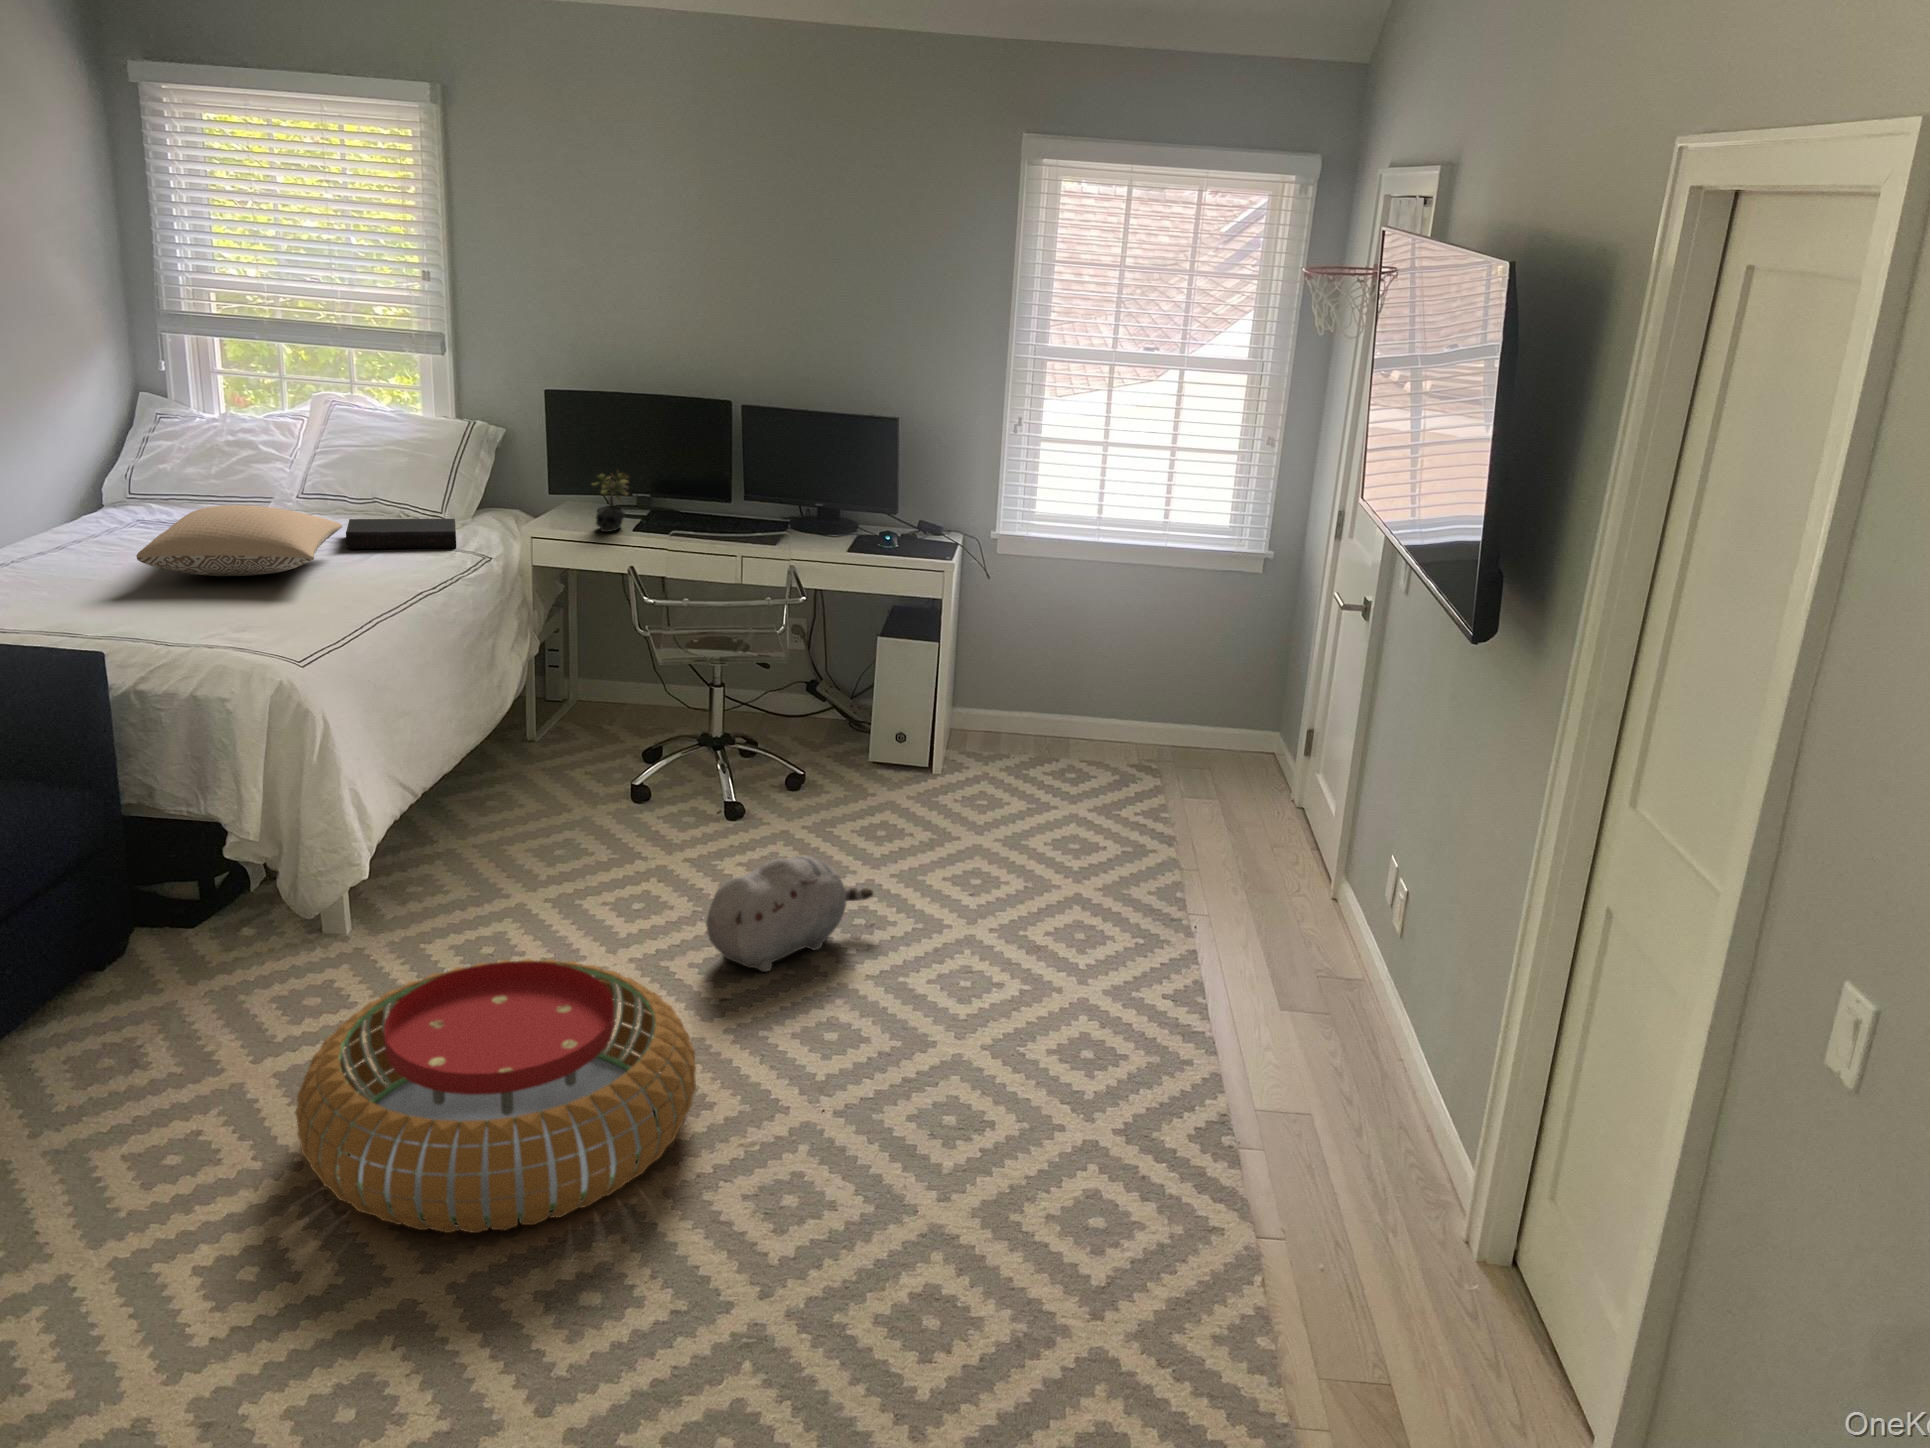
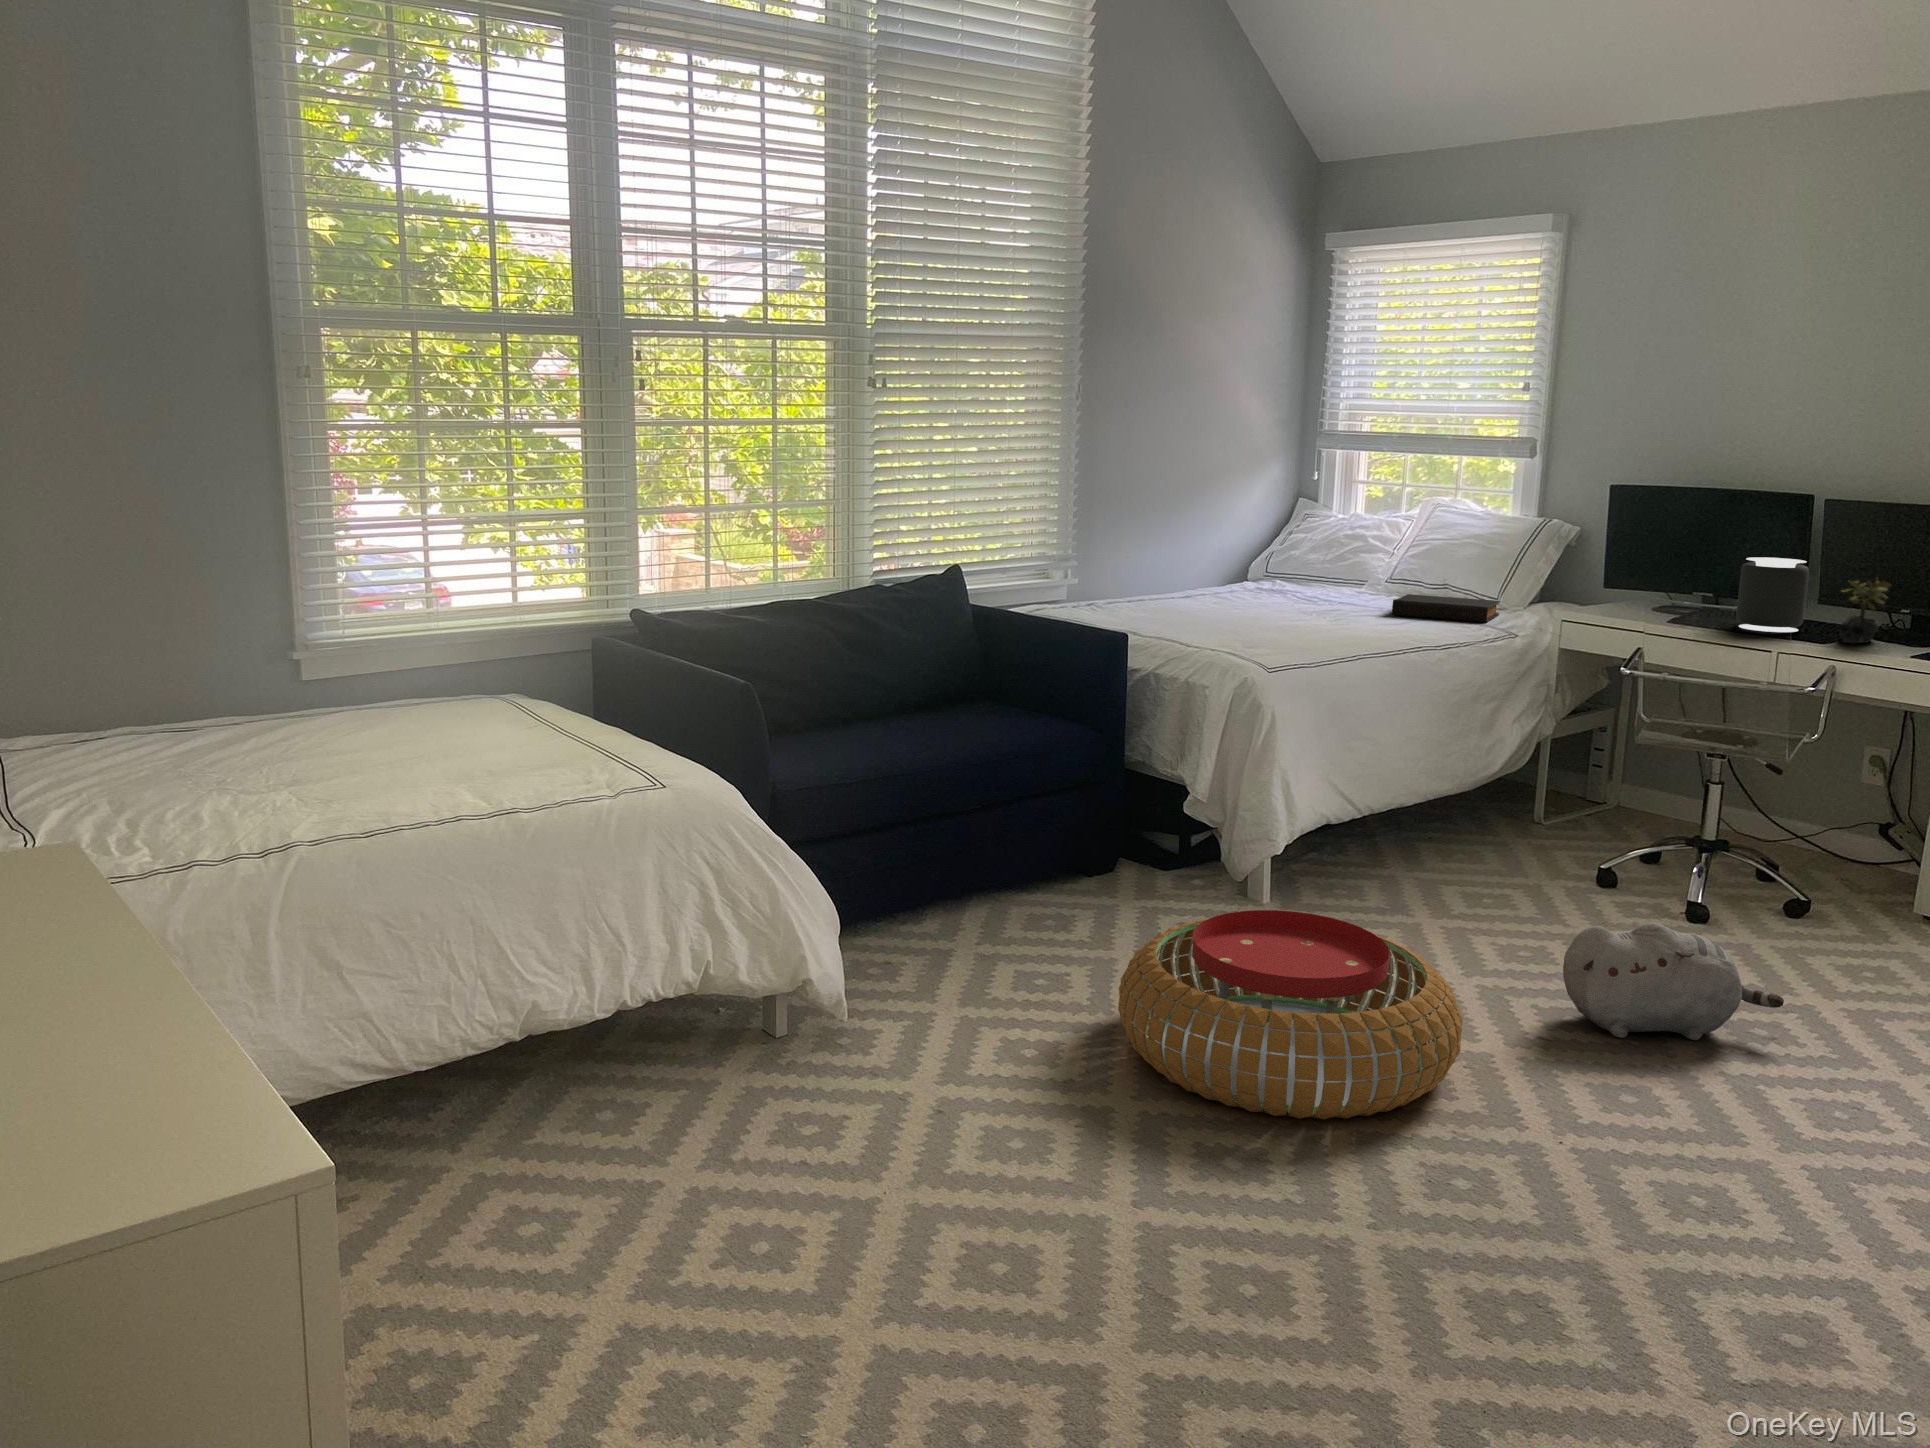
speaker: none [687,461,743,533] -> present [1736,557,1809,632]
succulent plant: present [594,471,628,532] -> present [1840,578,1890,643]
pillow: present [137,505,342,576] -> none [1214,565,1388,620]

